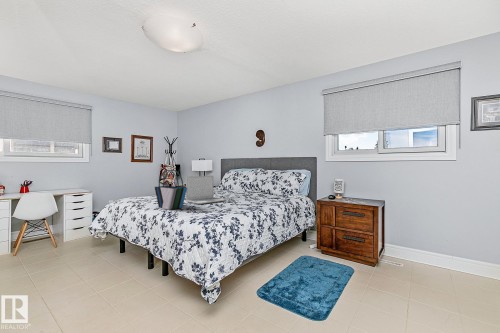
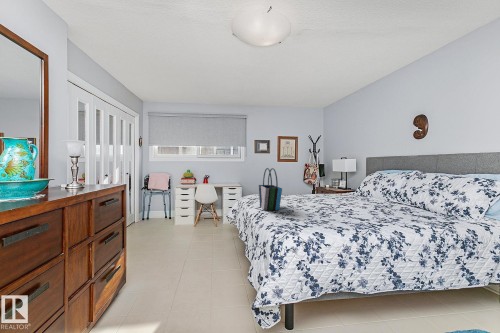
laptop: present [186,176,226,204] -> none [295,176,341,210]

